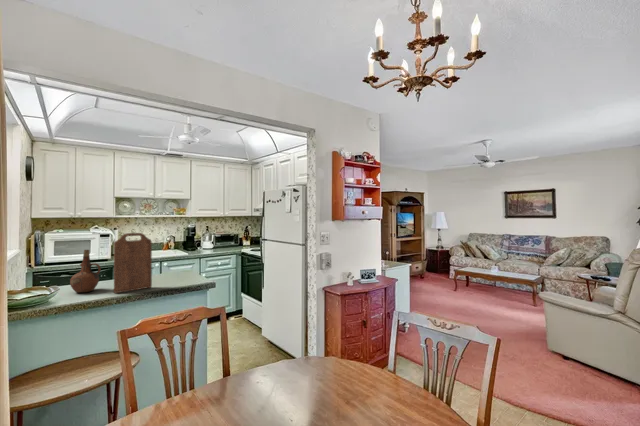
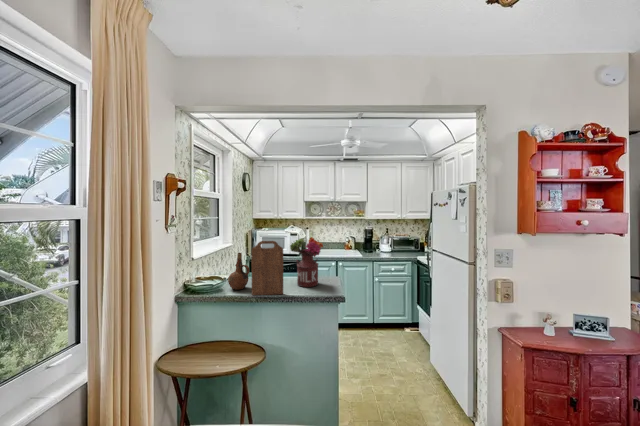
flower arrangement: none [148,229,186,280] -> present [290,237,323,287]

